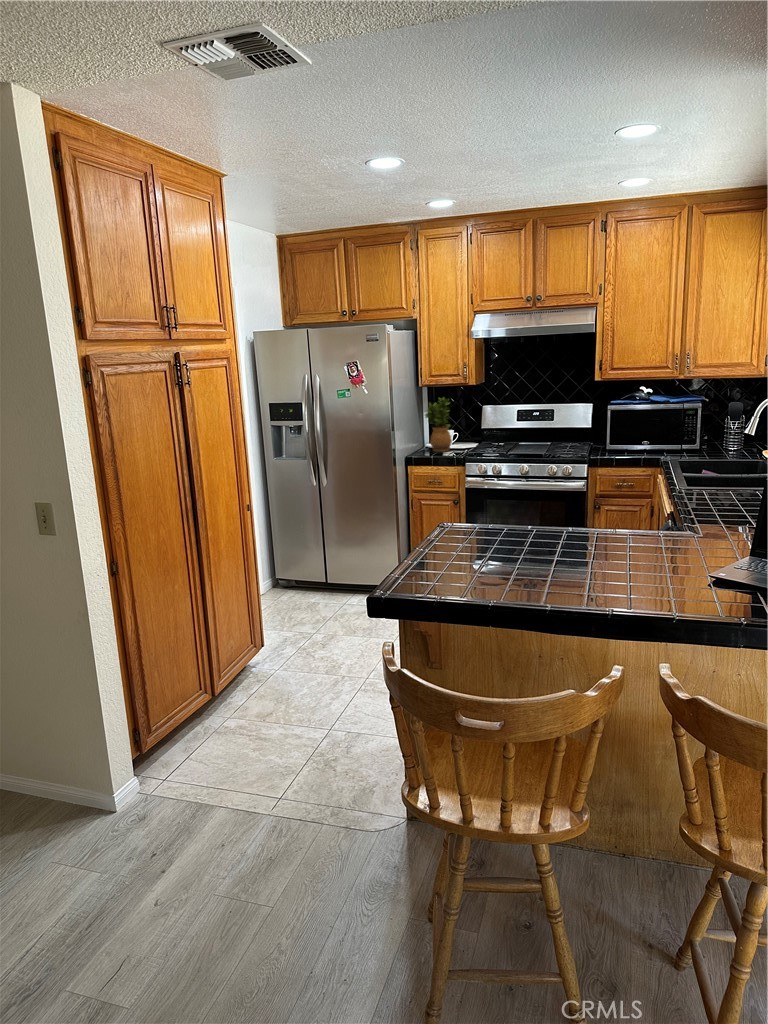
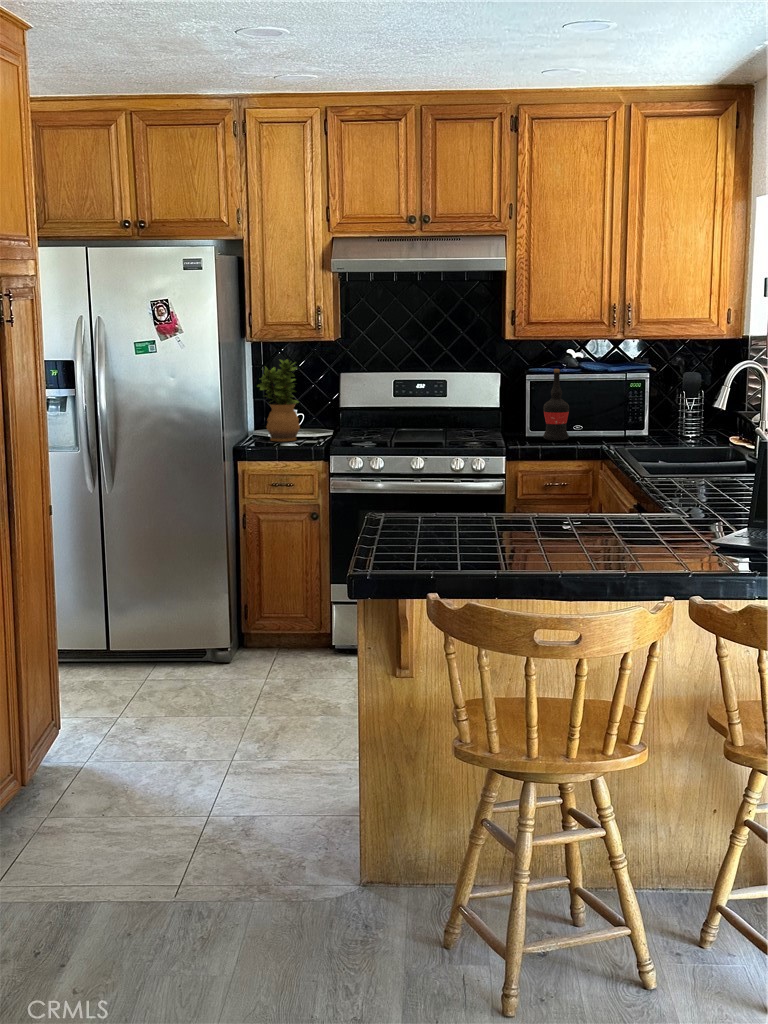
wine bottle: none [618,402,638,453] -> present [543,369,569,441]

